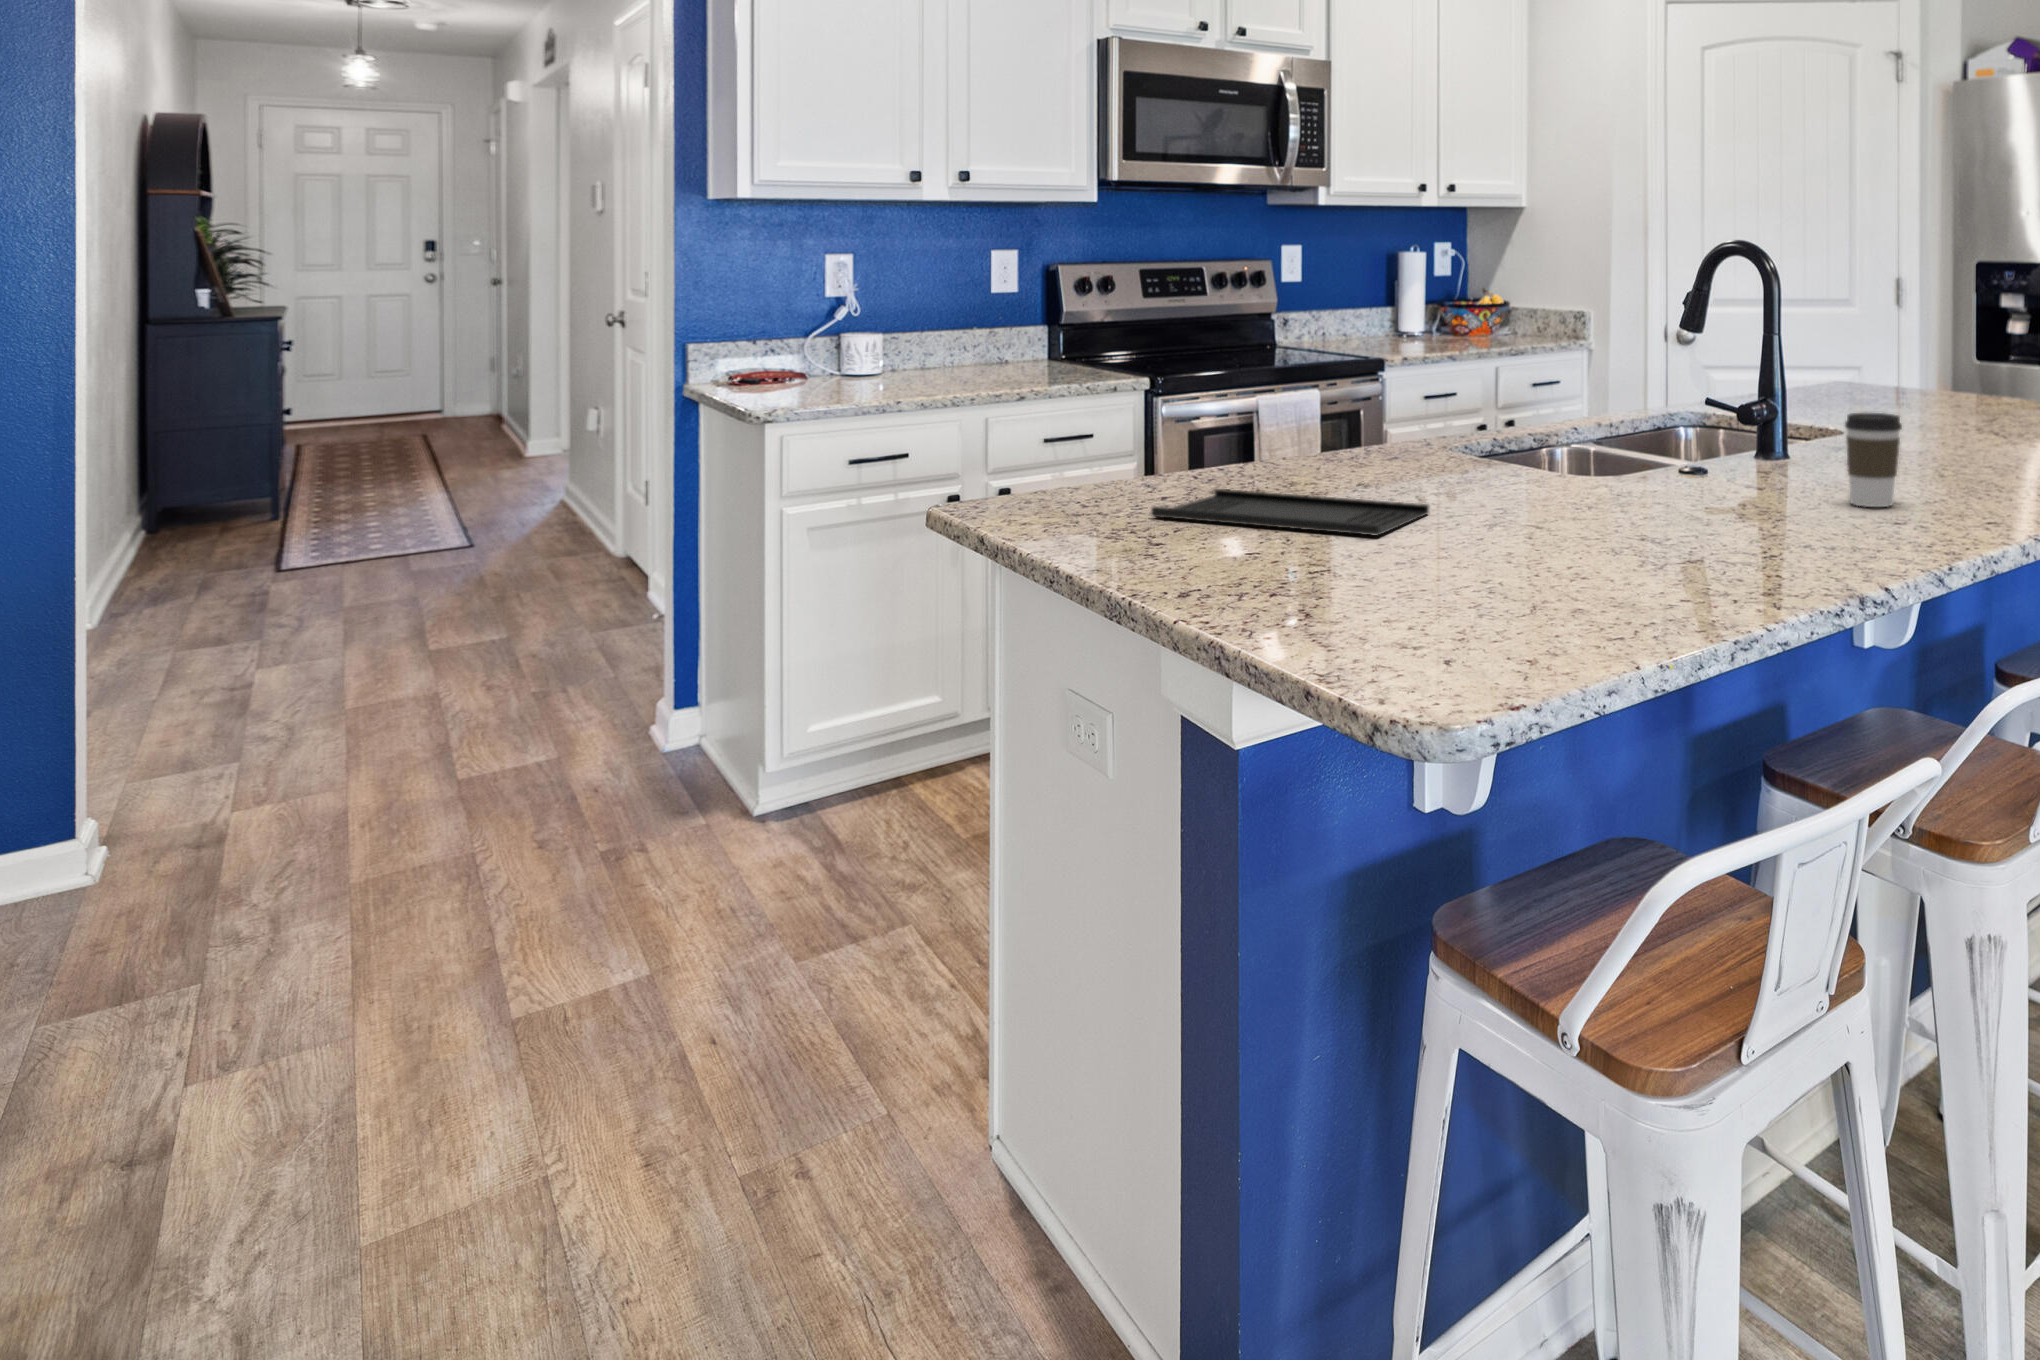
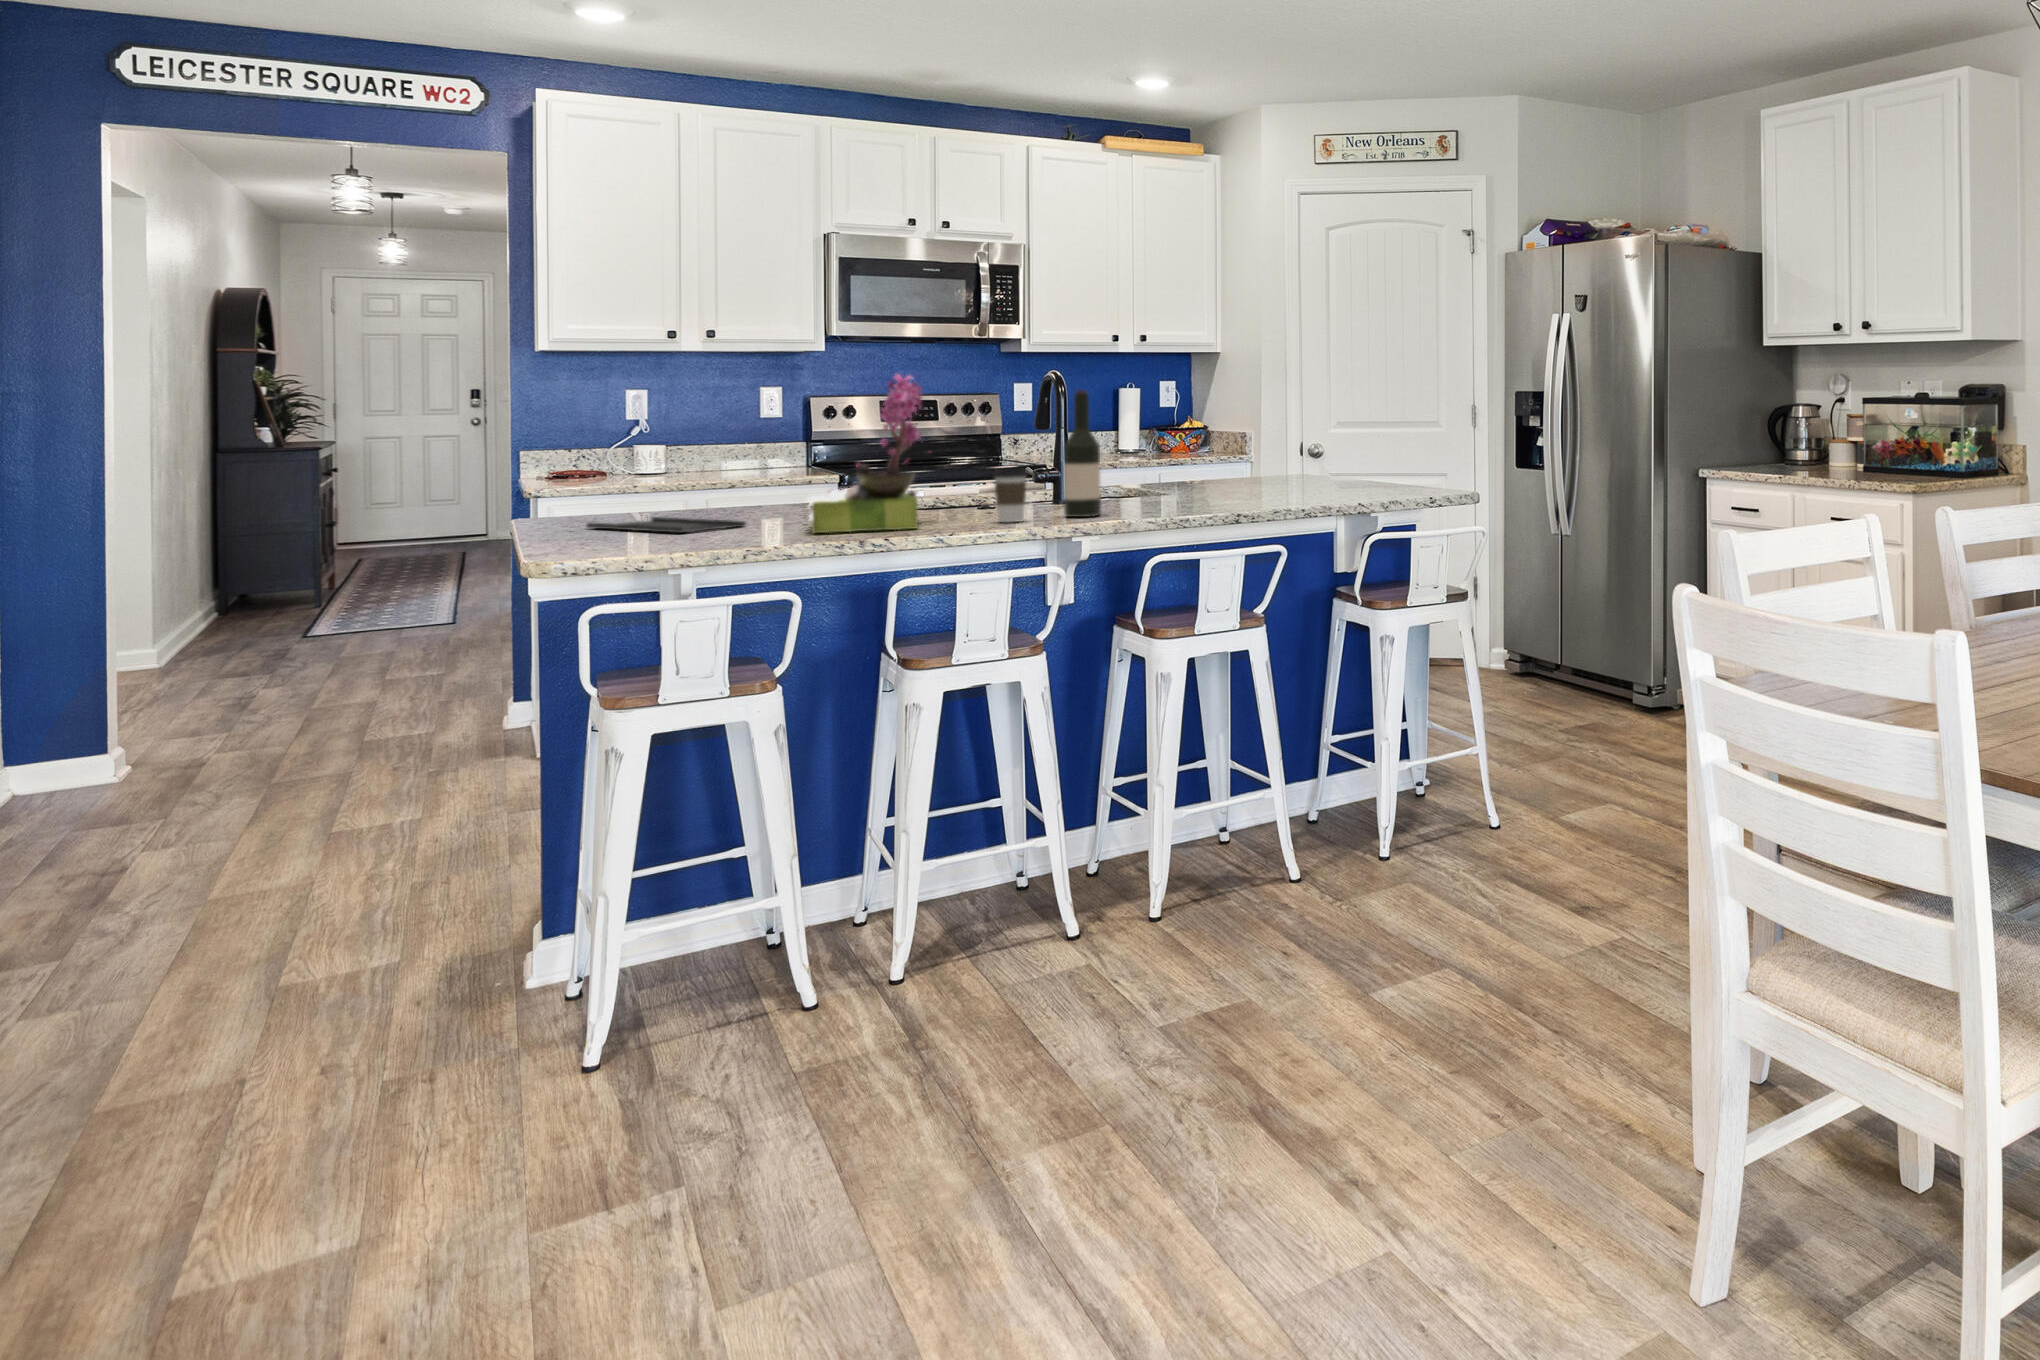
flower arrangement: none [1554,246,1785,541] -> present [808,375,931,533]
wine bottle: none [1909,278,1972,493] -> present [1064,390,1101,517]

